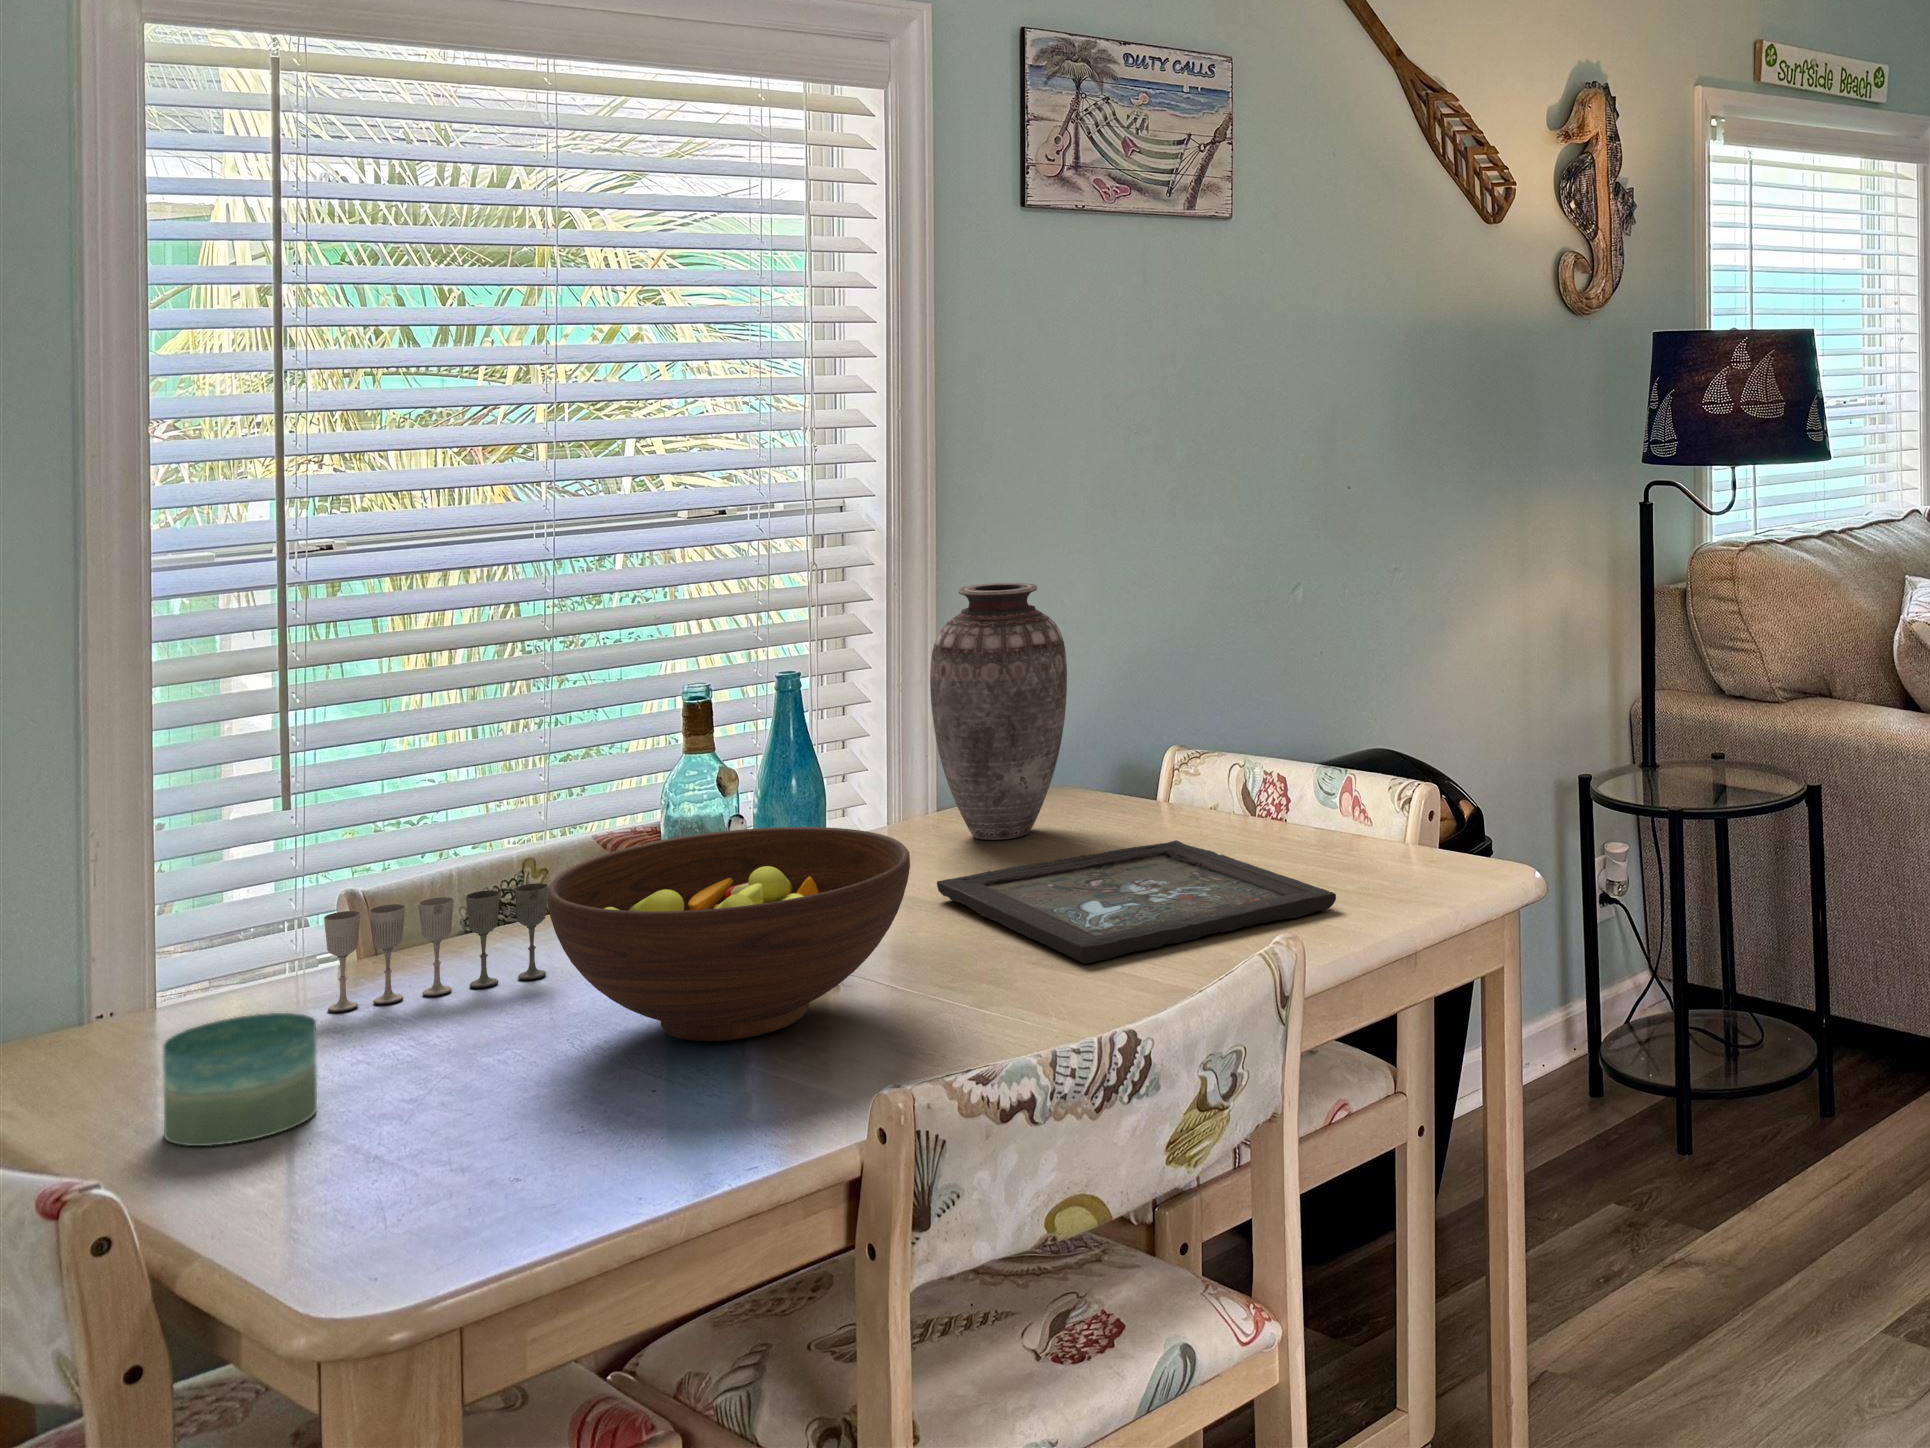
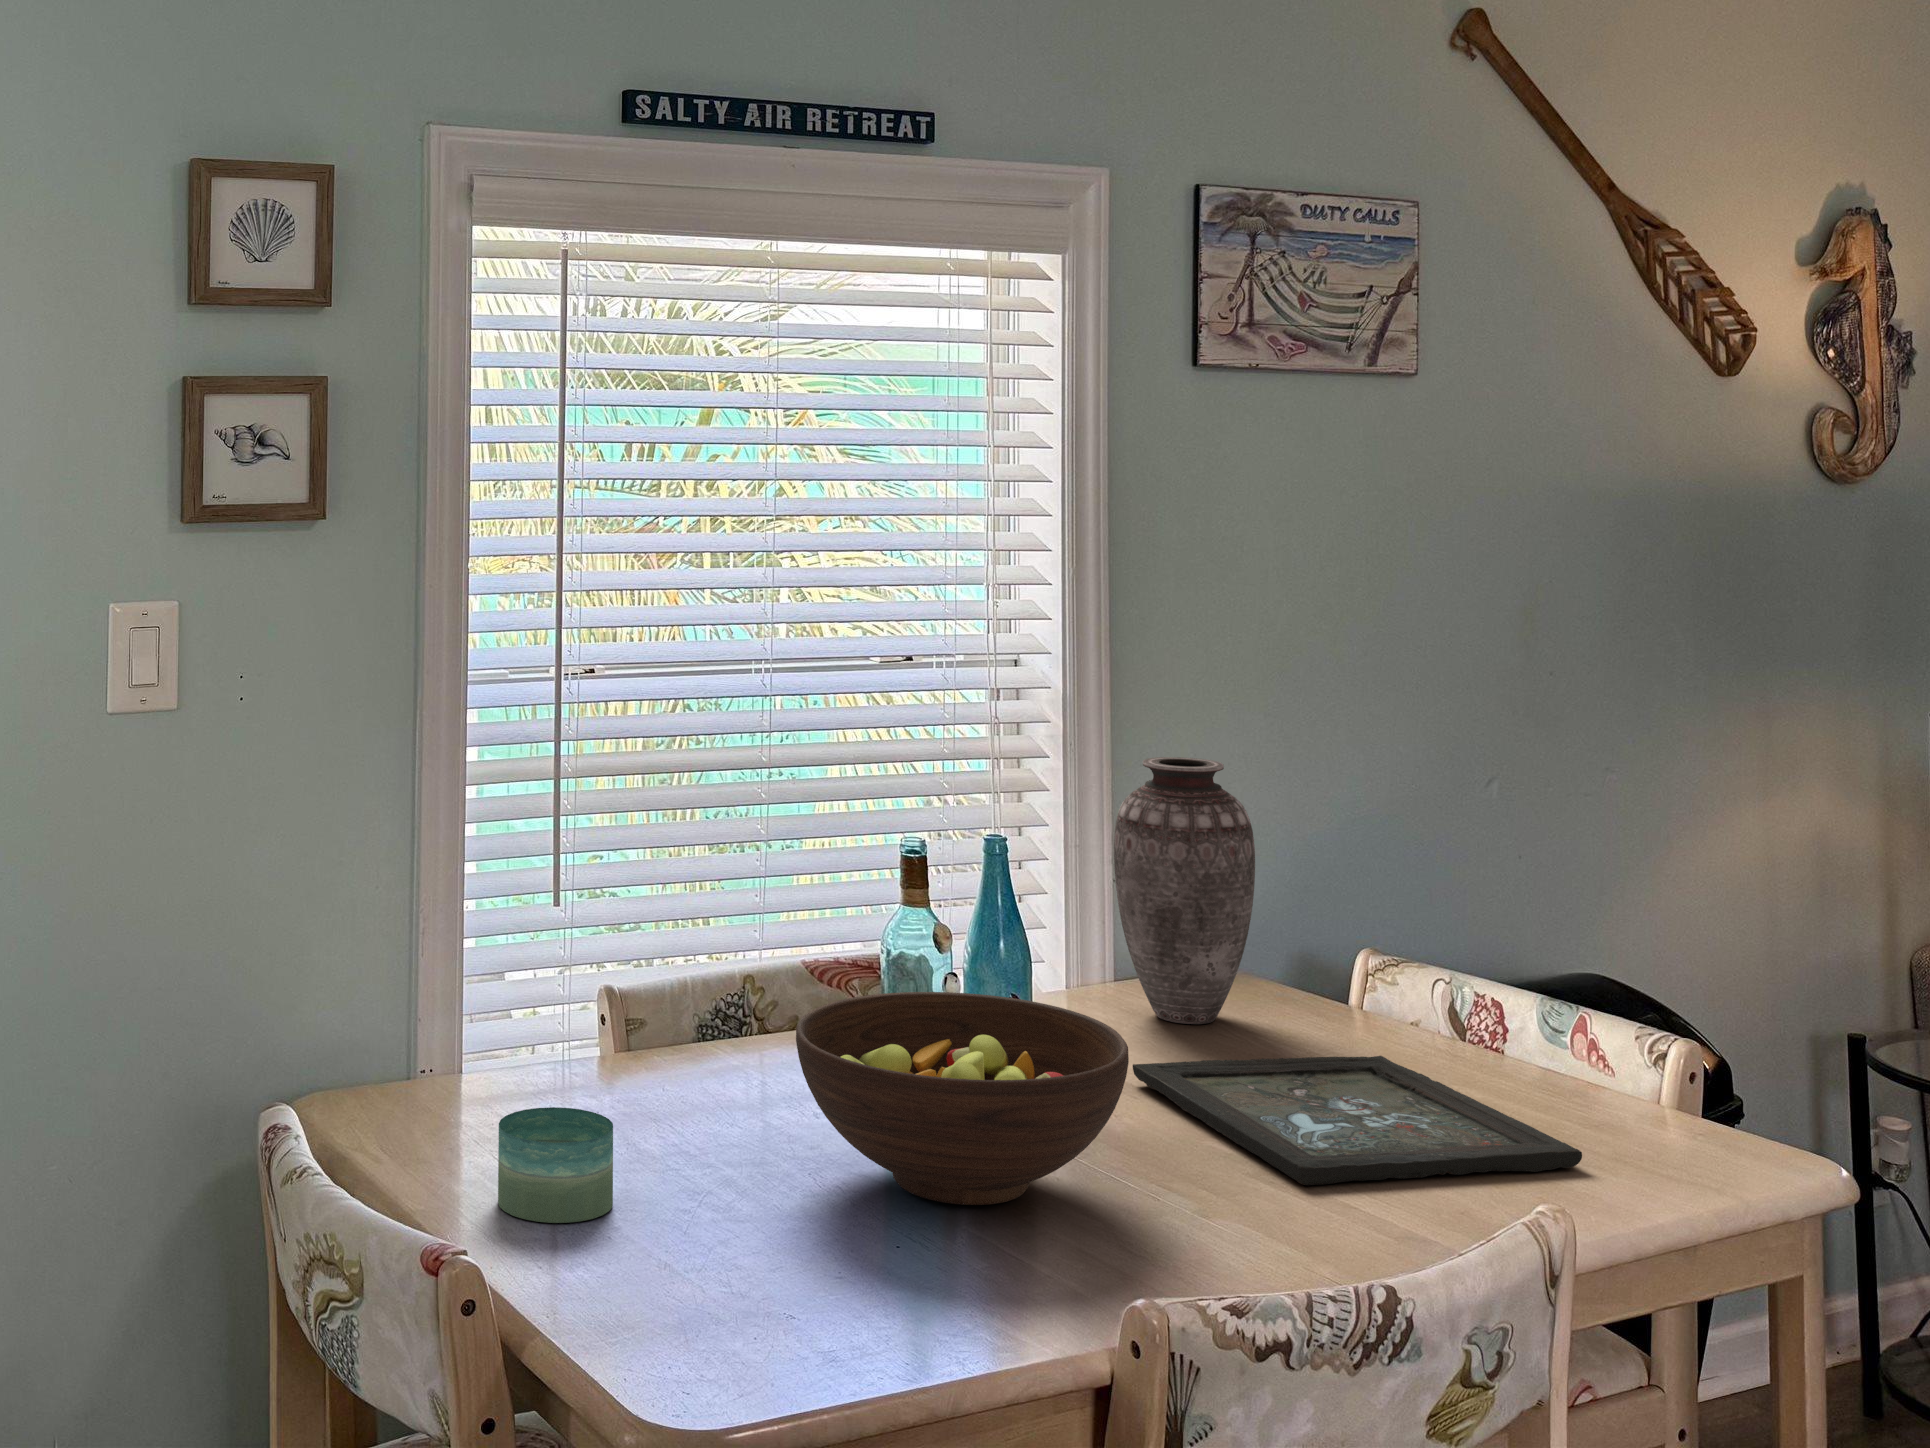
wine glass: present [324,883,548,1012] -> none [600,1014,781,1108]

